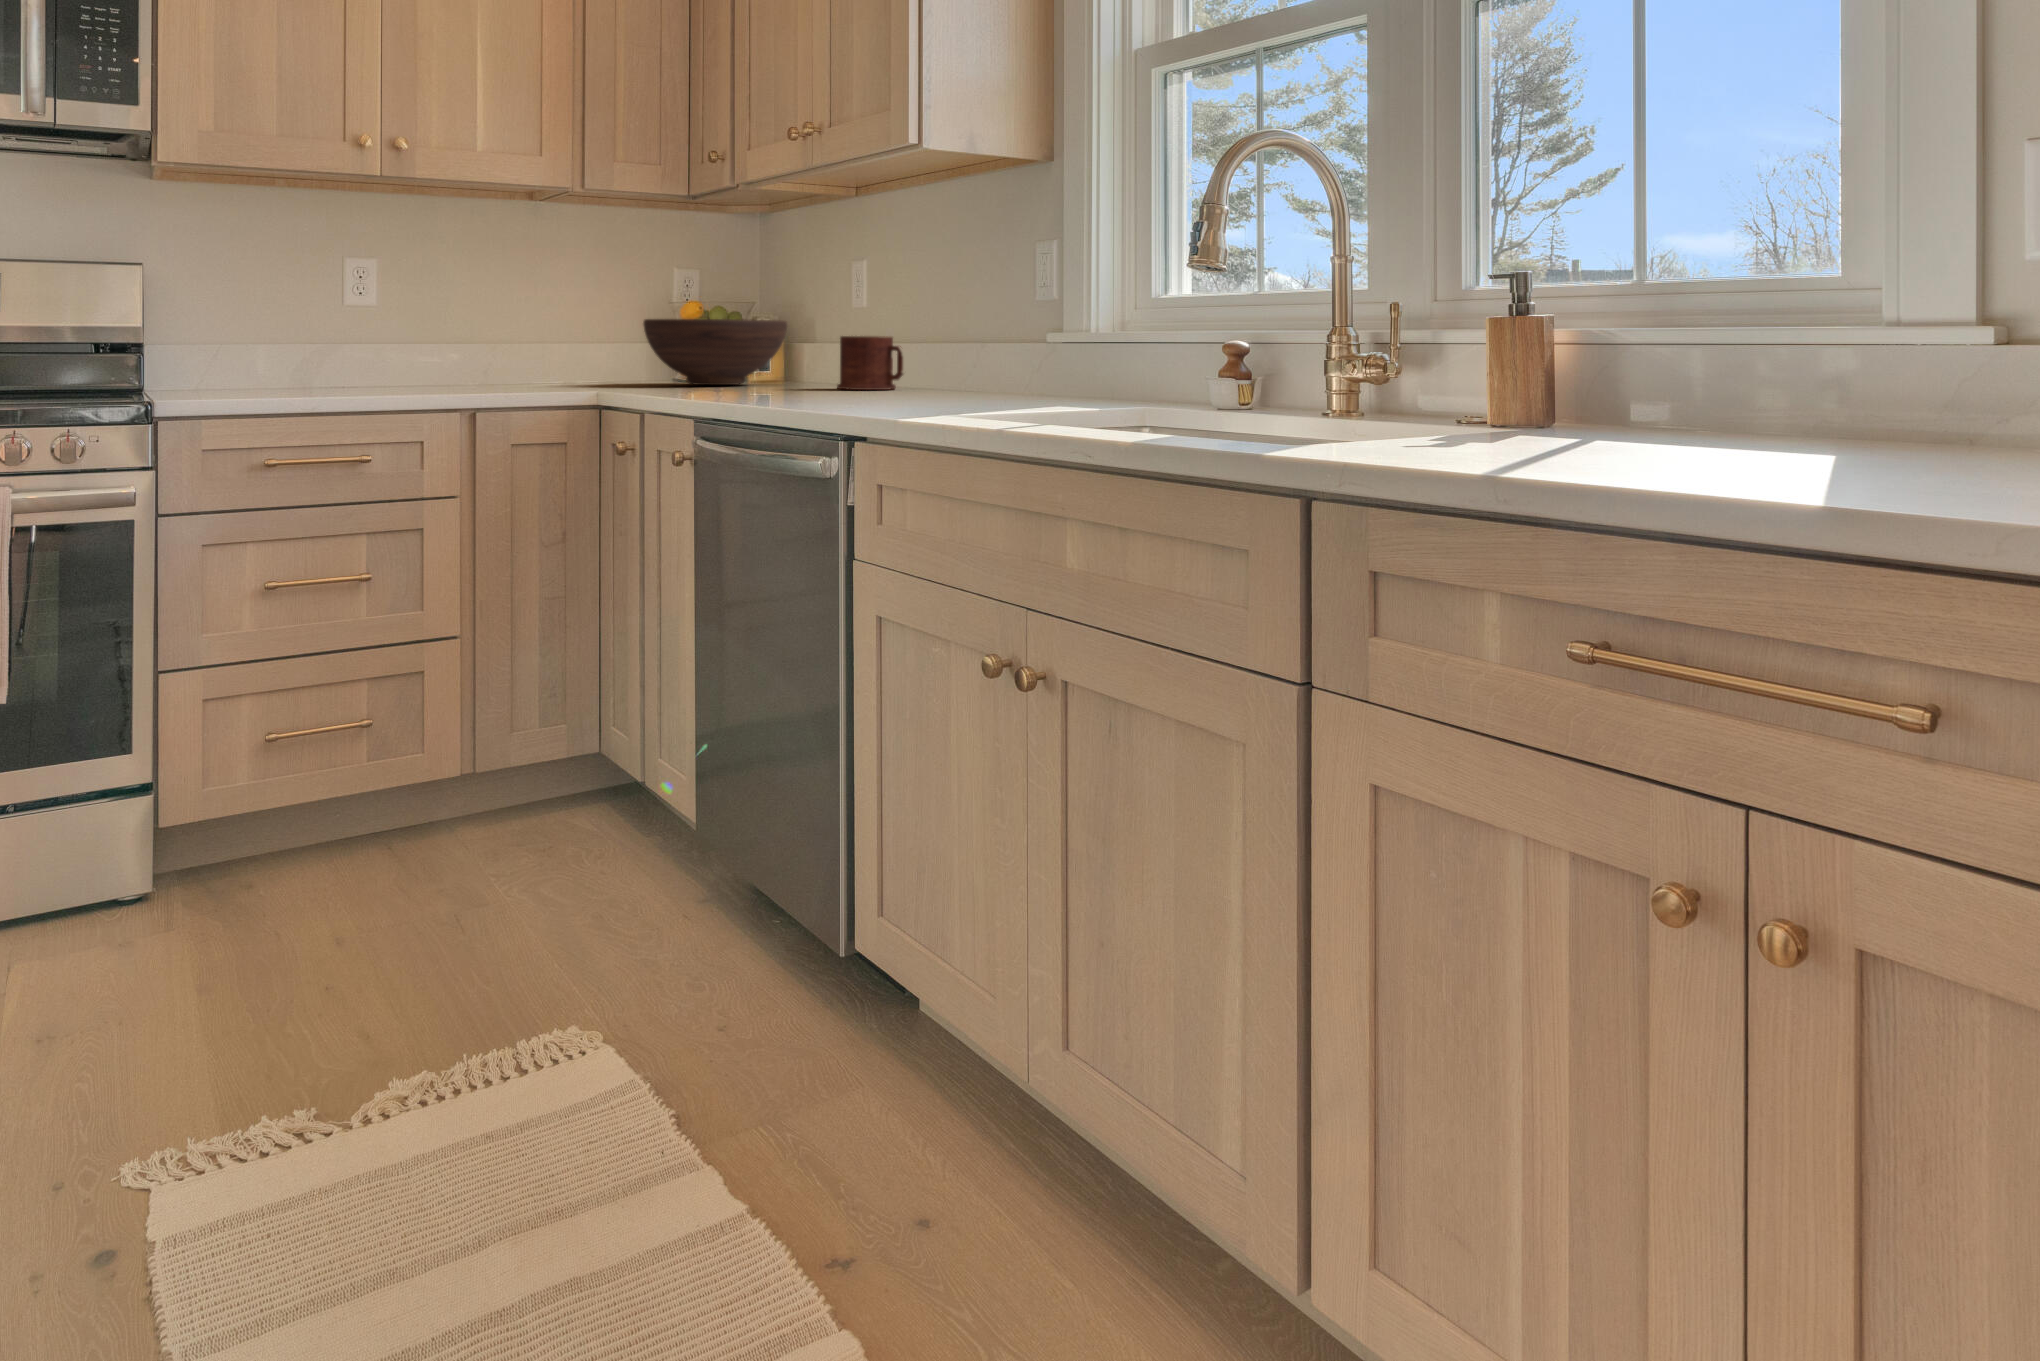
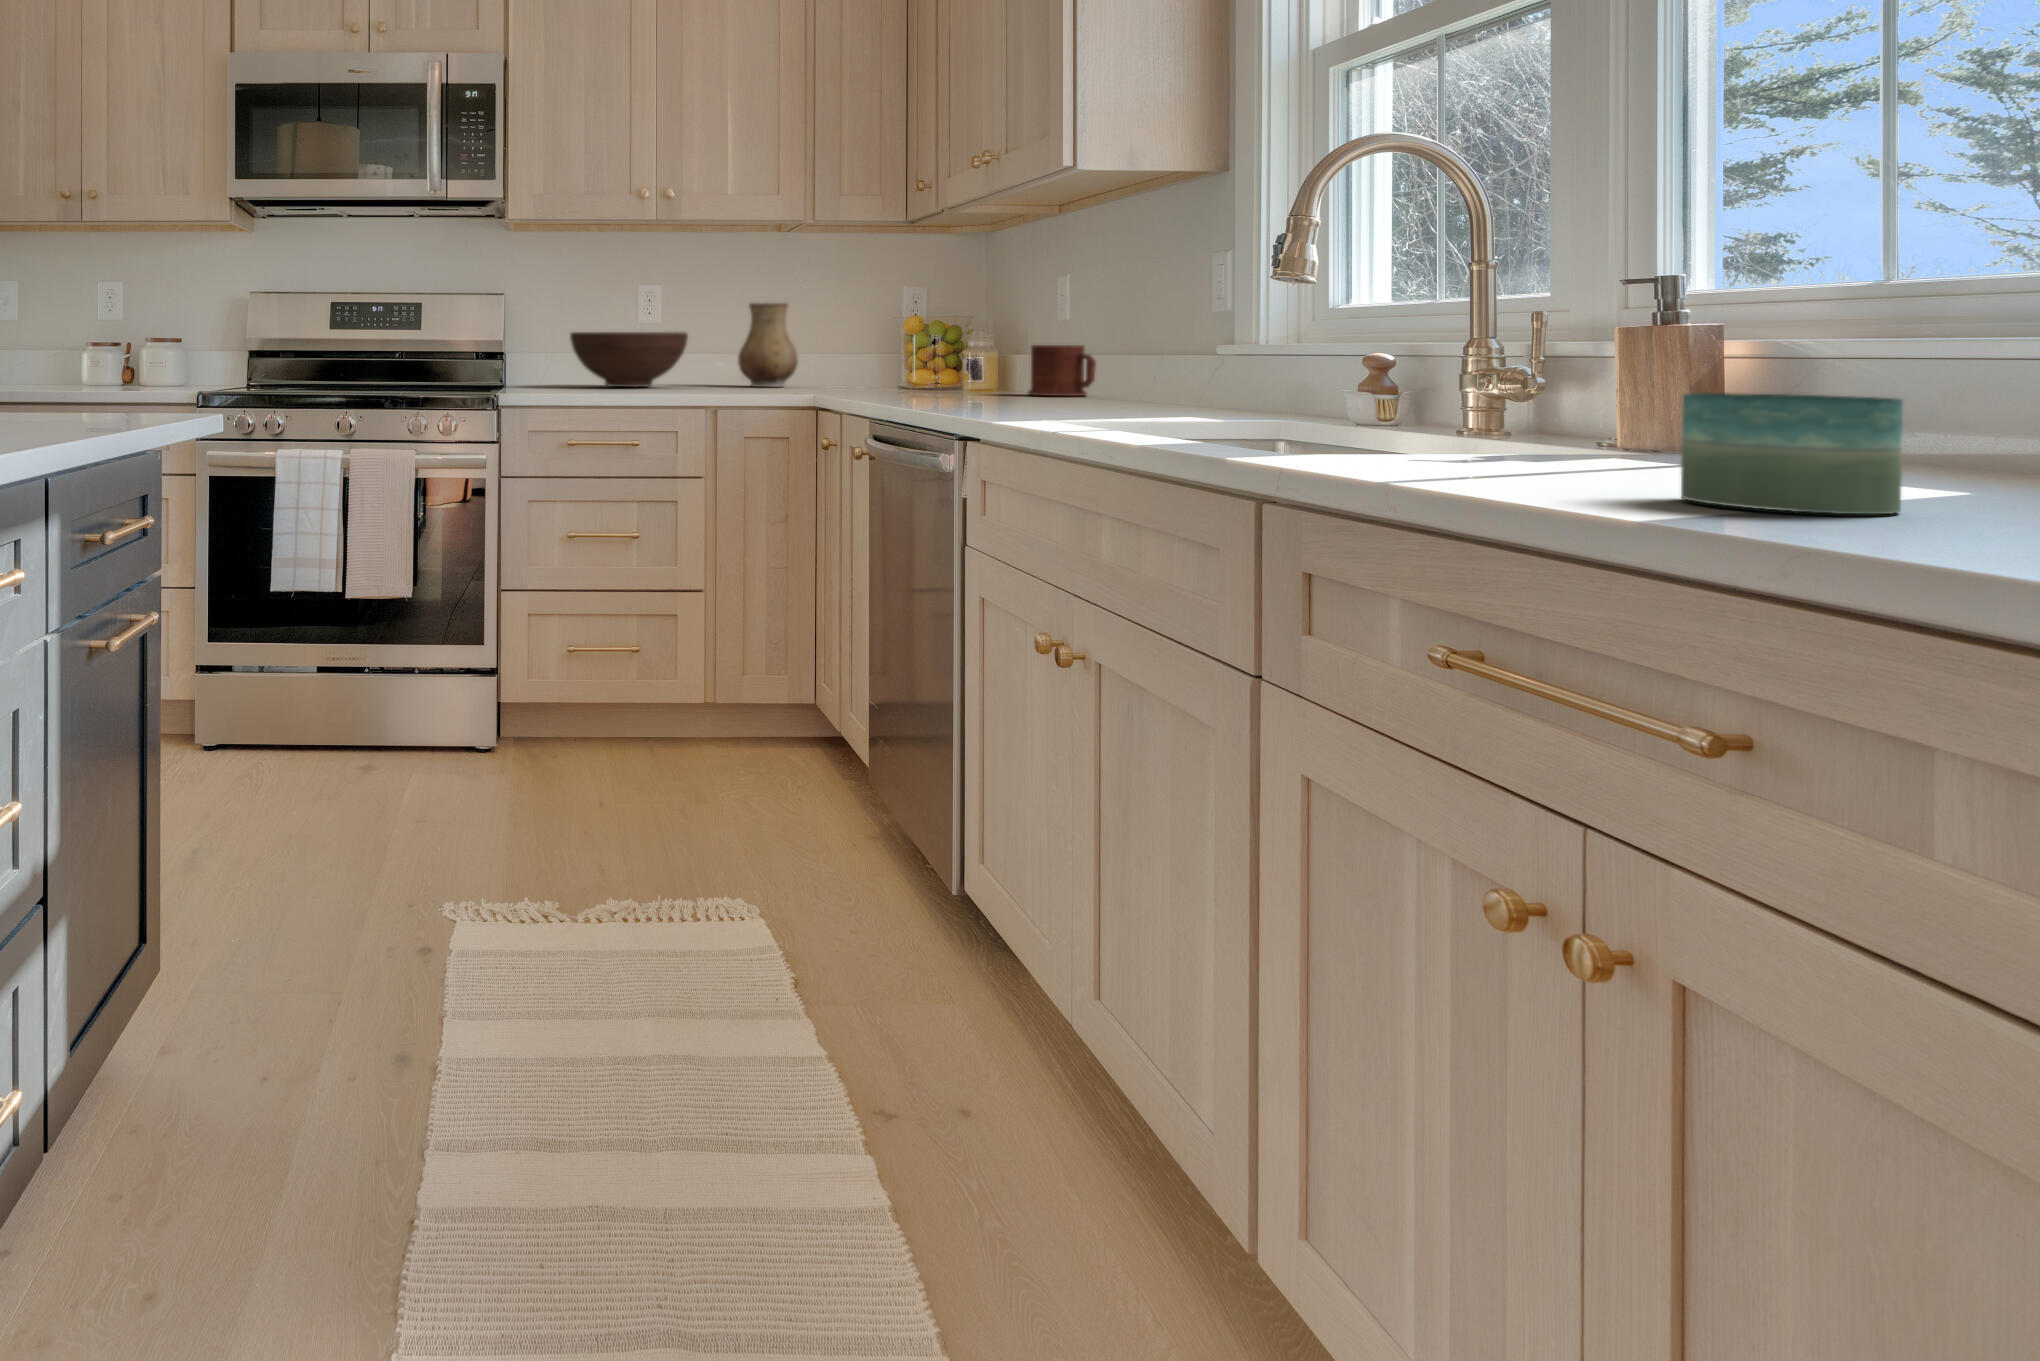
ceramic pitcher: none [483,286,558,386] -> present [738,303,798,387]
fruit bowl: present [643,319,787,385] -> present [570,332,688,387]
candle: none [1695,370,1858,474] -> present [1681,393,1903,514]

